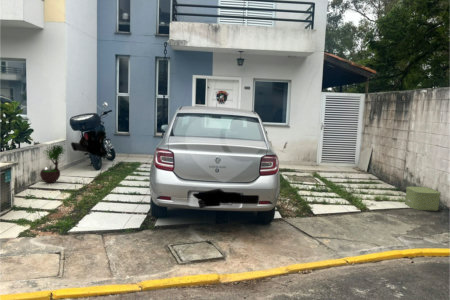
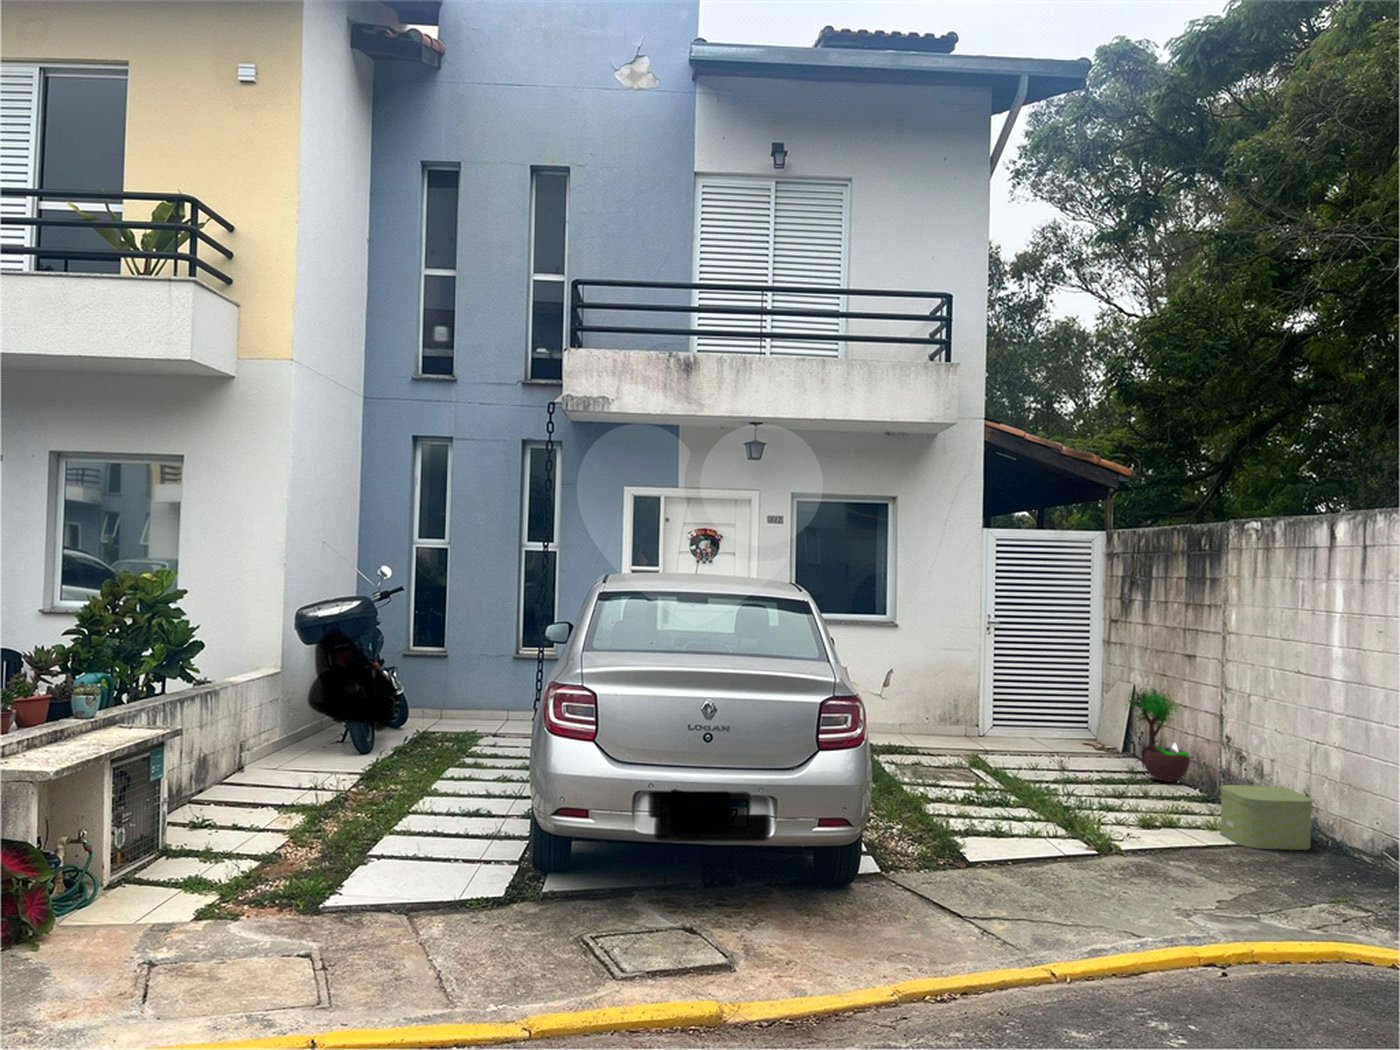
potted tree: present [40,145,63,183] -> present [1128,685,1190,782]

